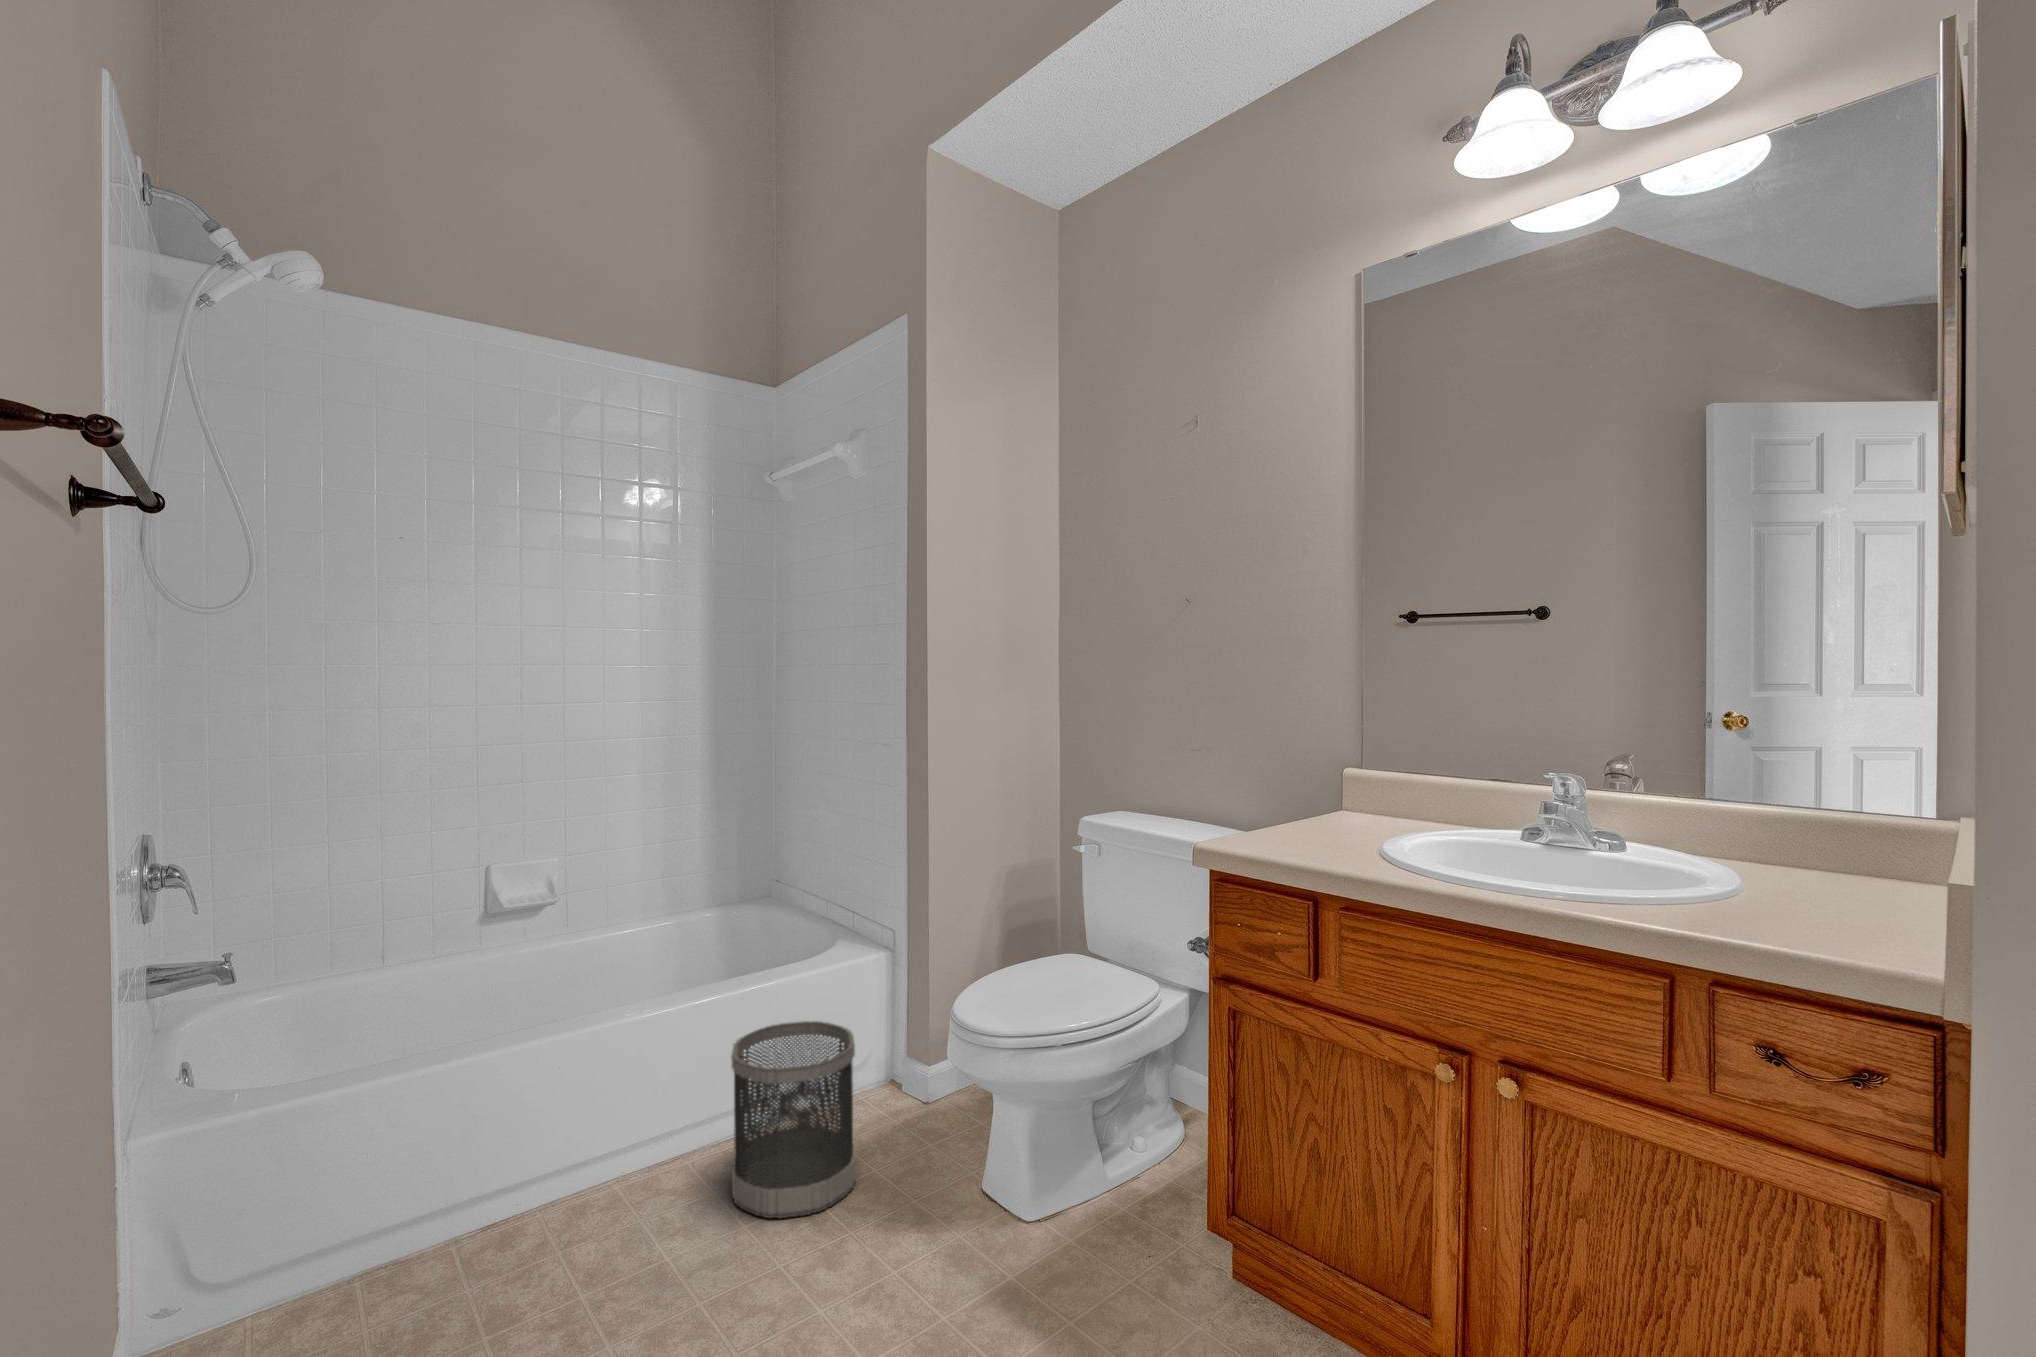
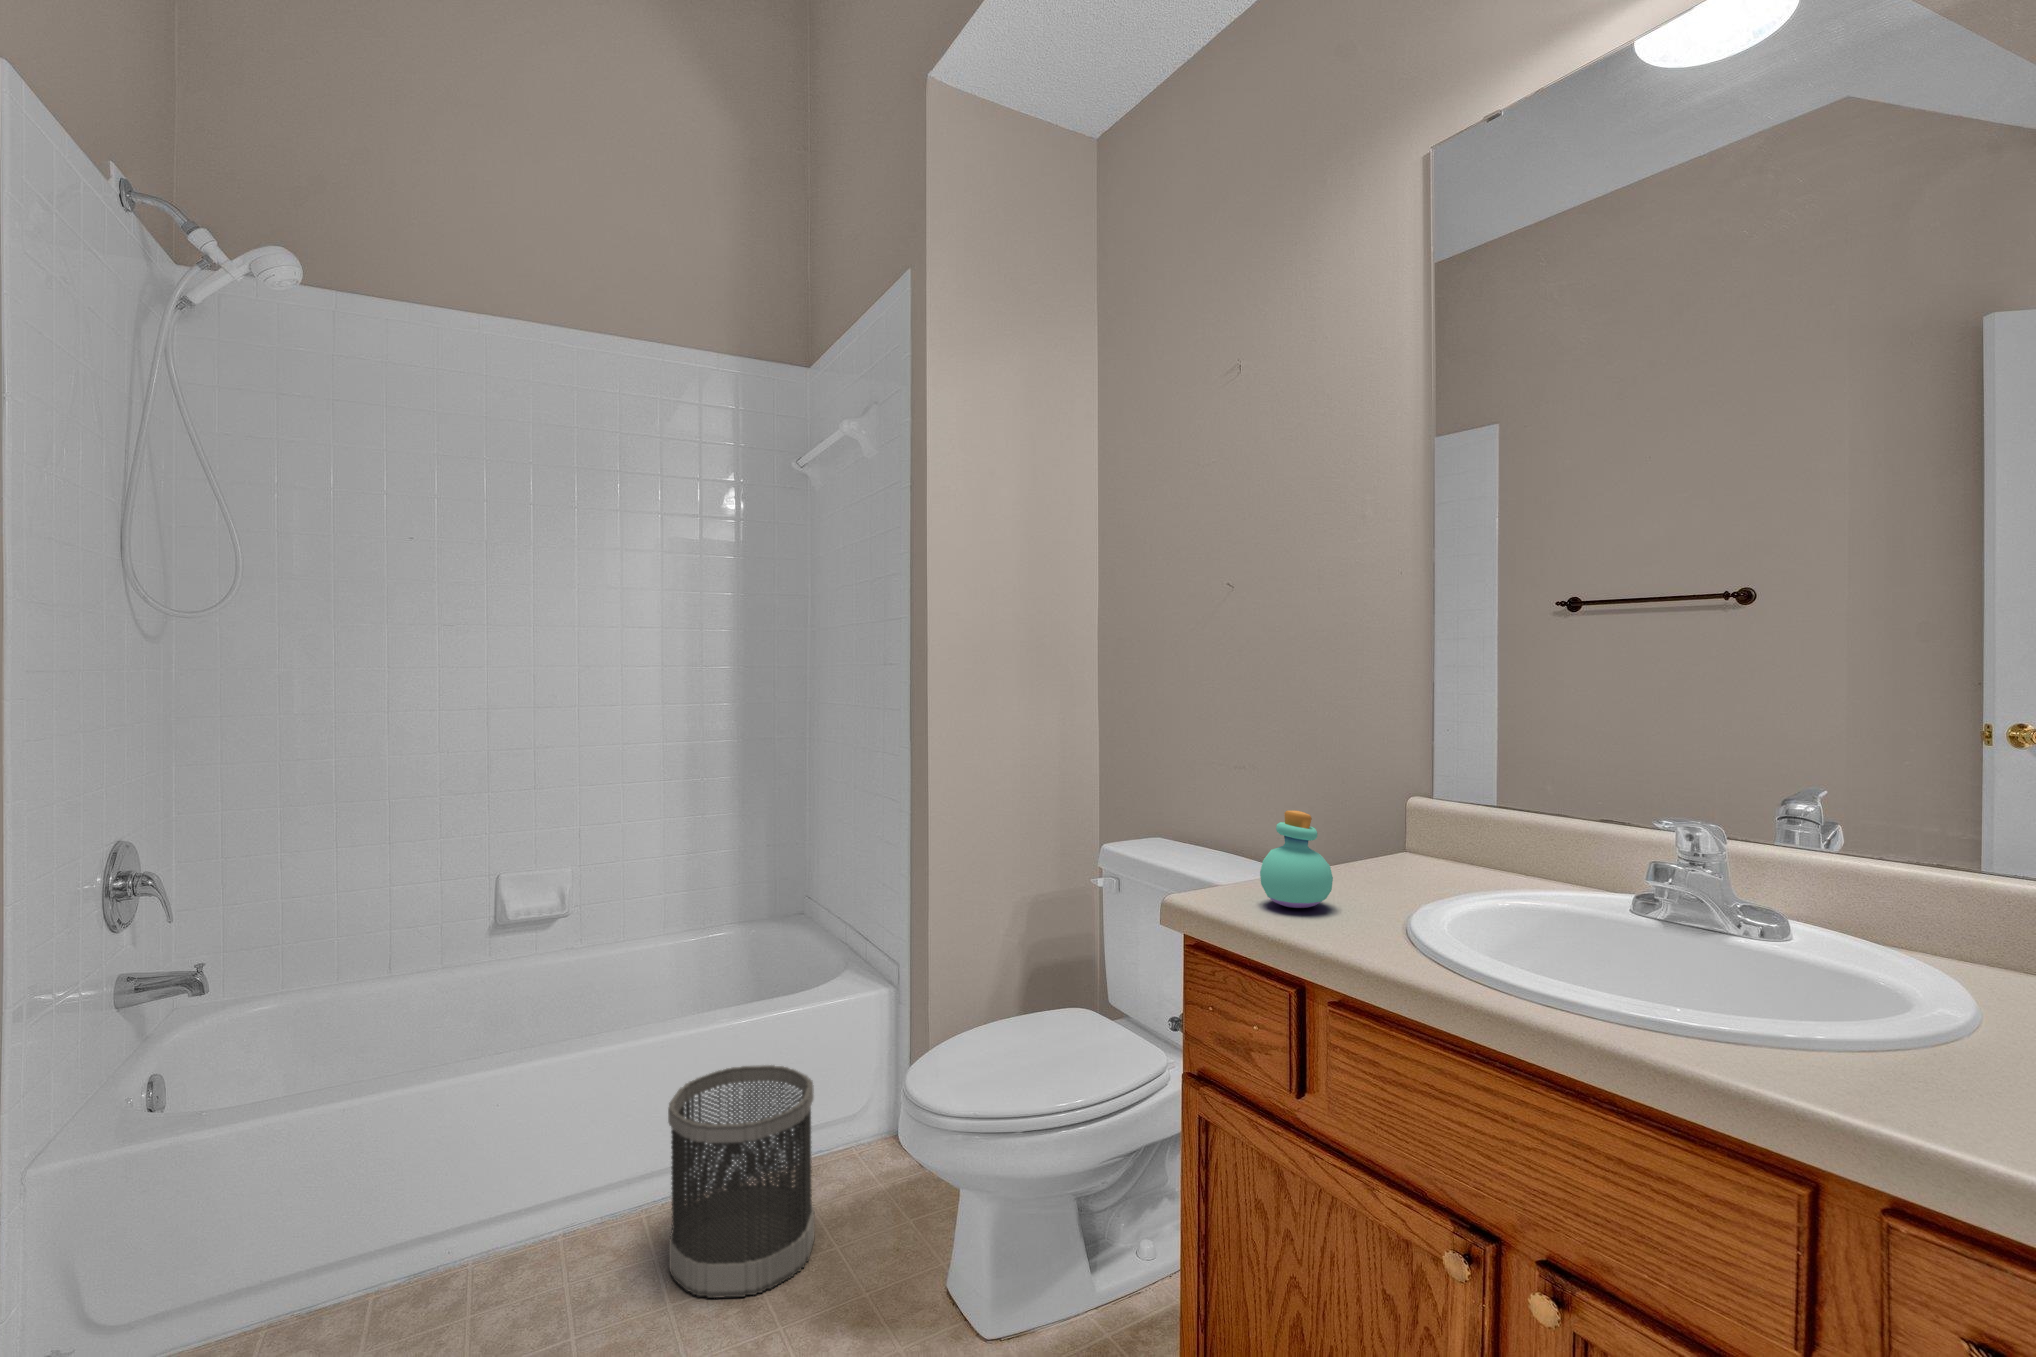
perfume bottle: none [1272,775,1326,847] -> present [1260,810,1333,908]

